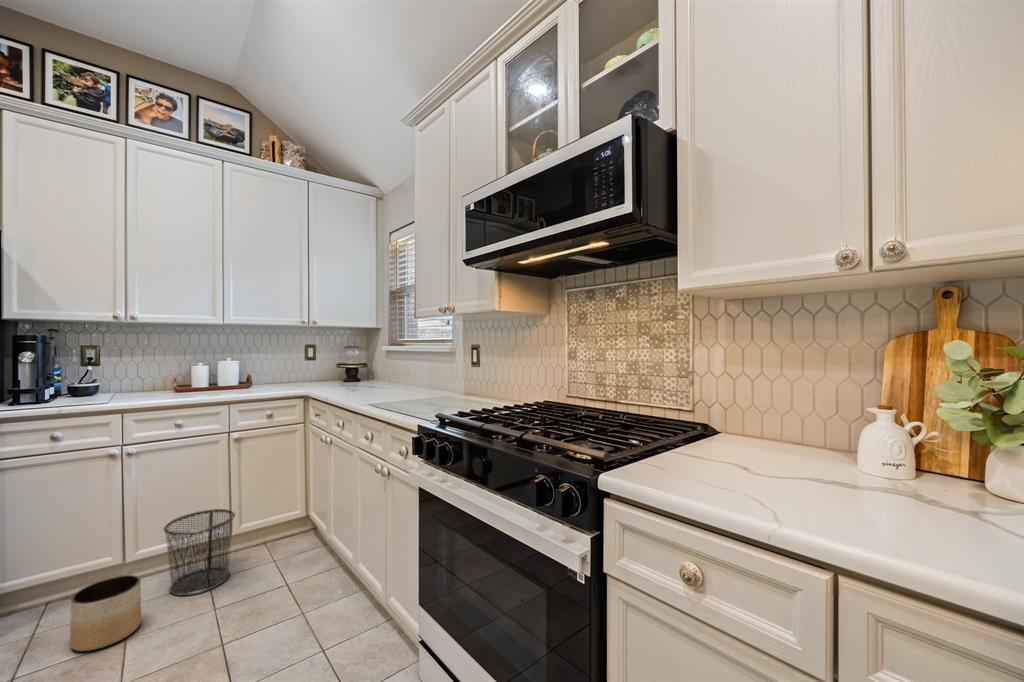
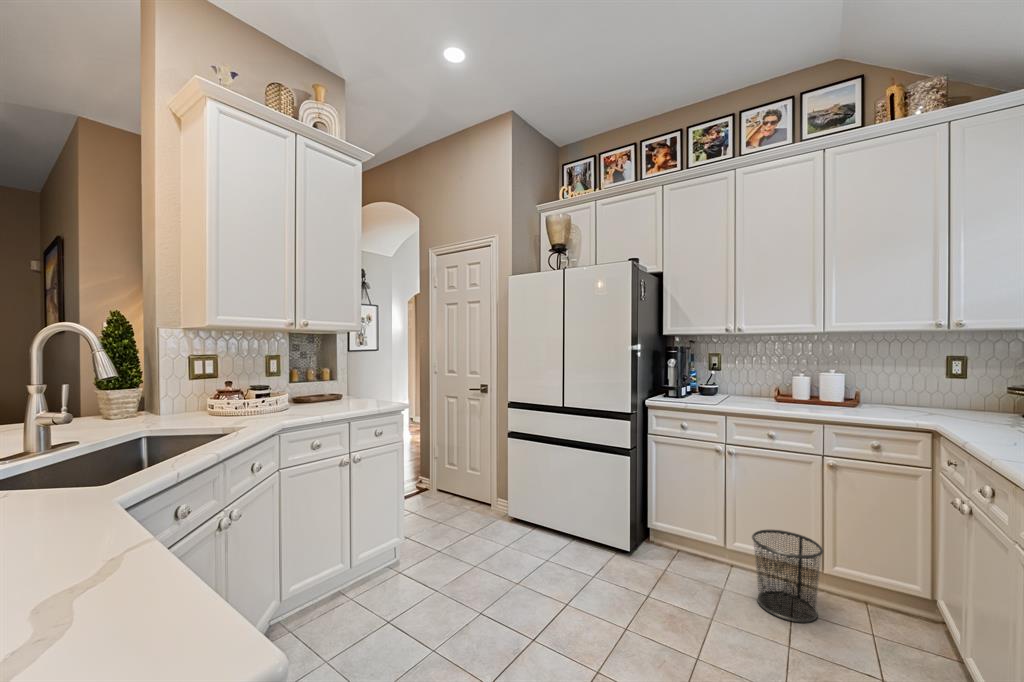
planter: present [70,575,141,651] -> none [679,557,727,619]

